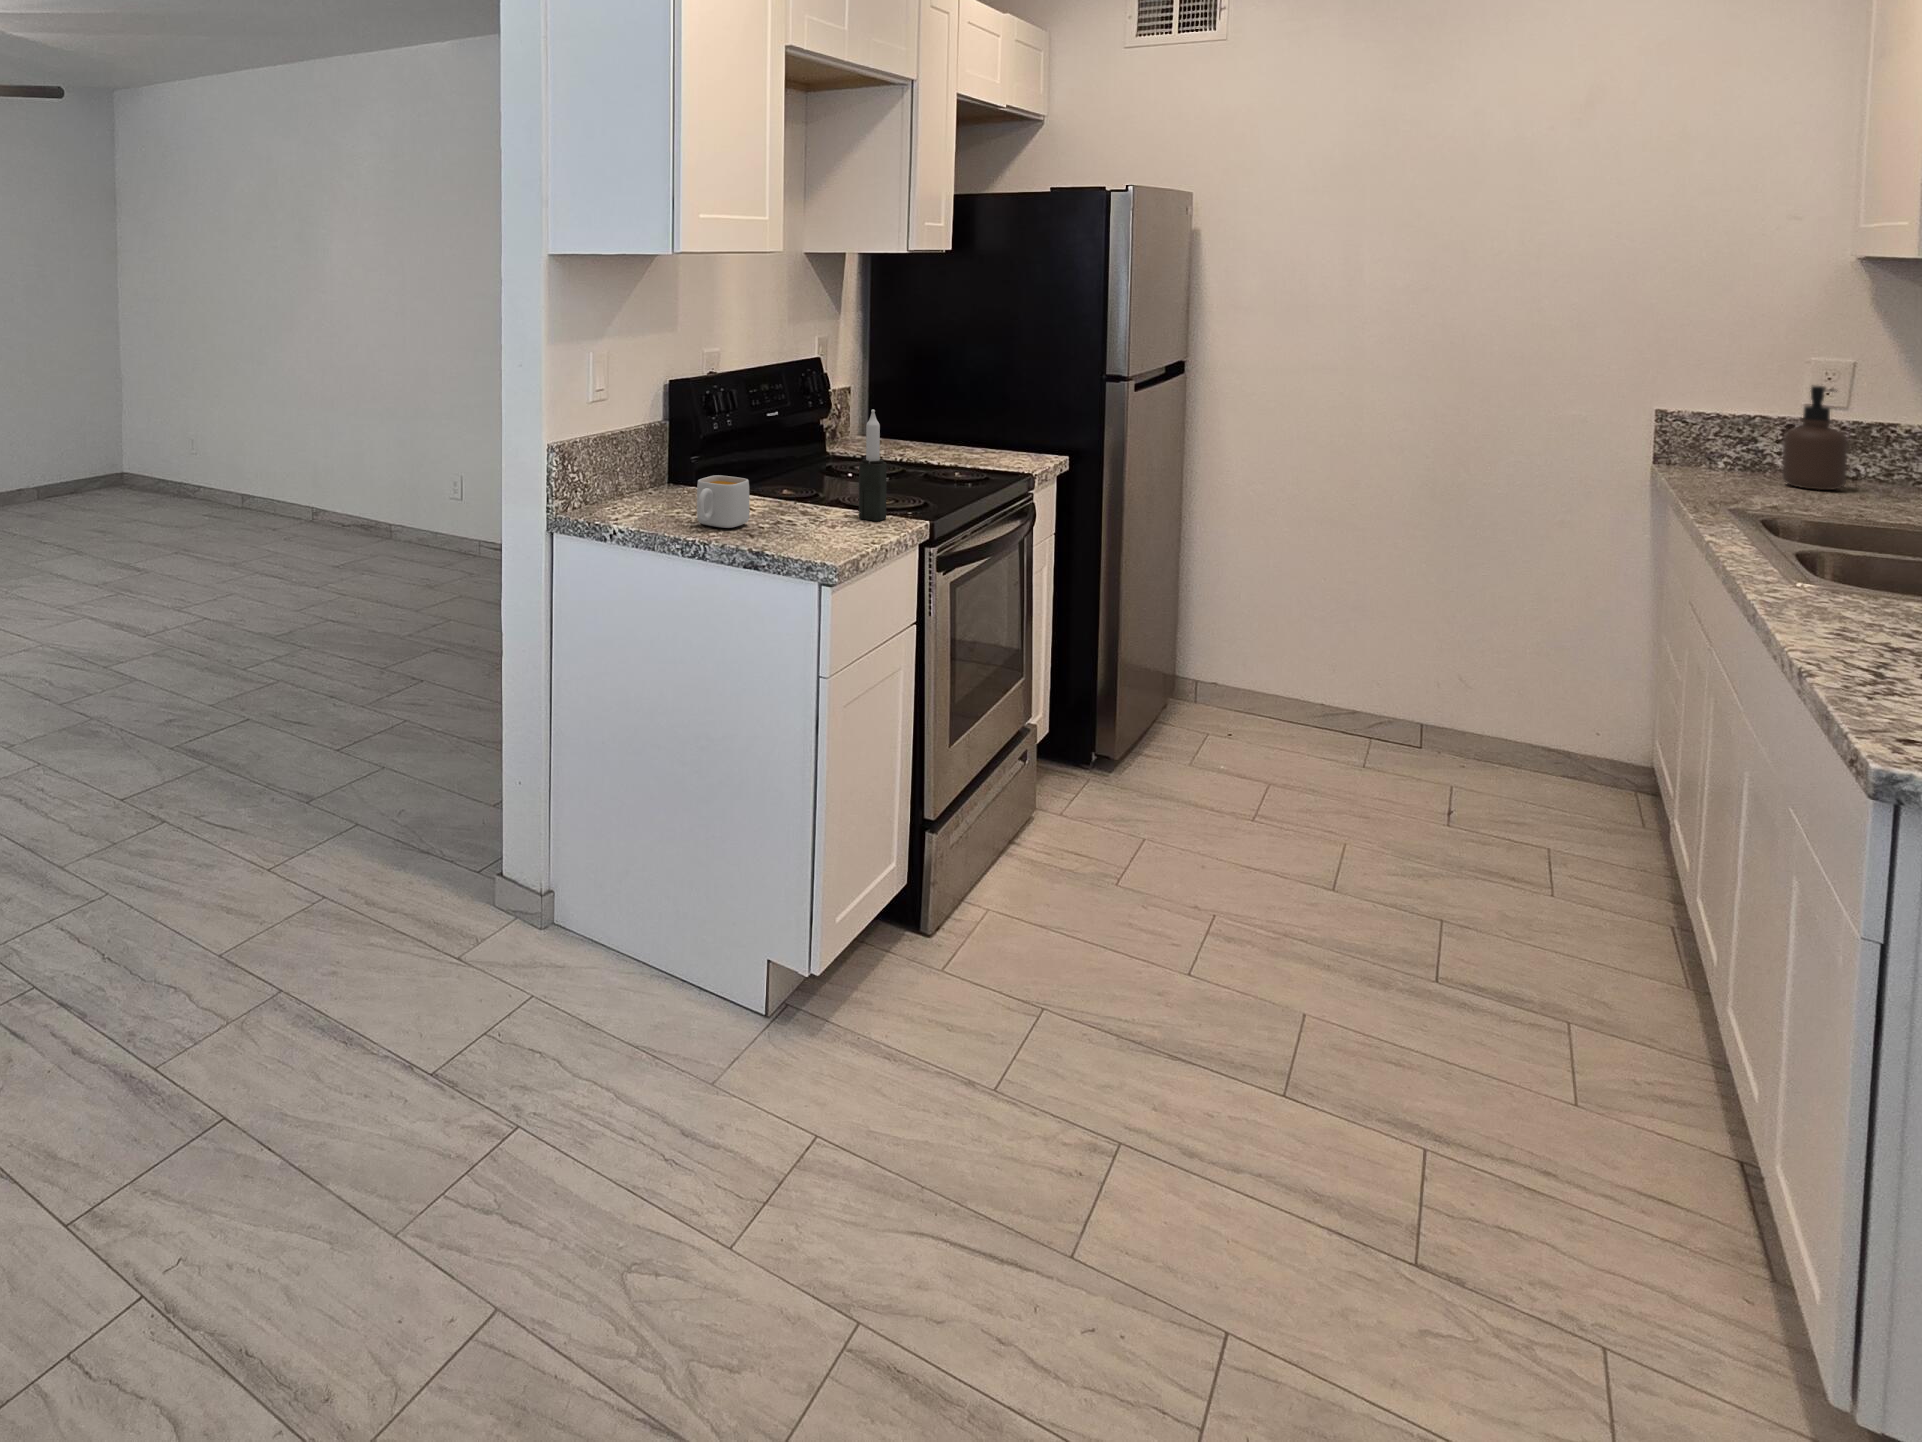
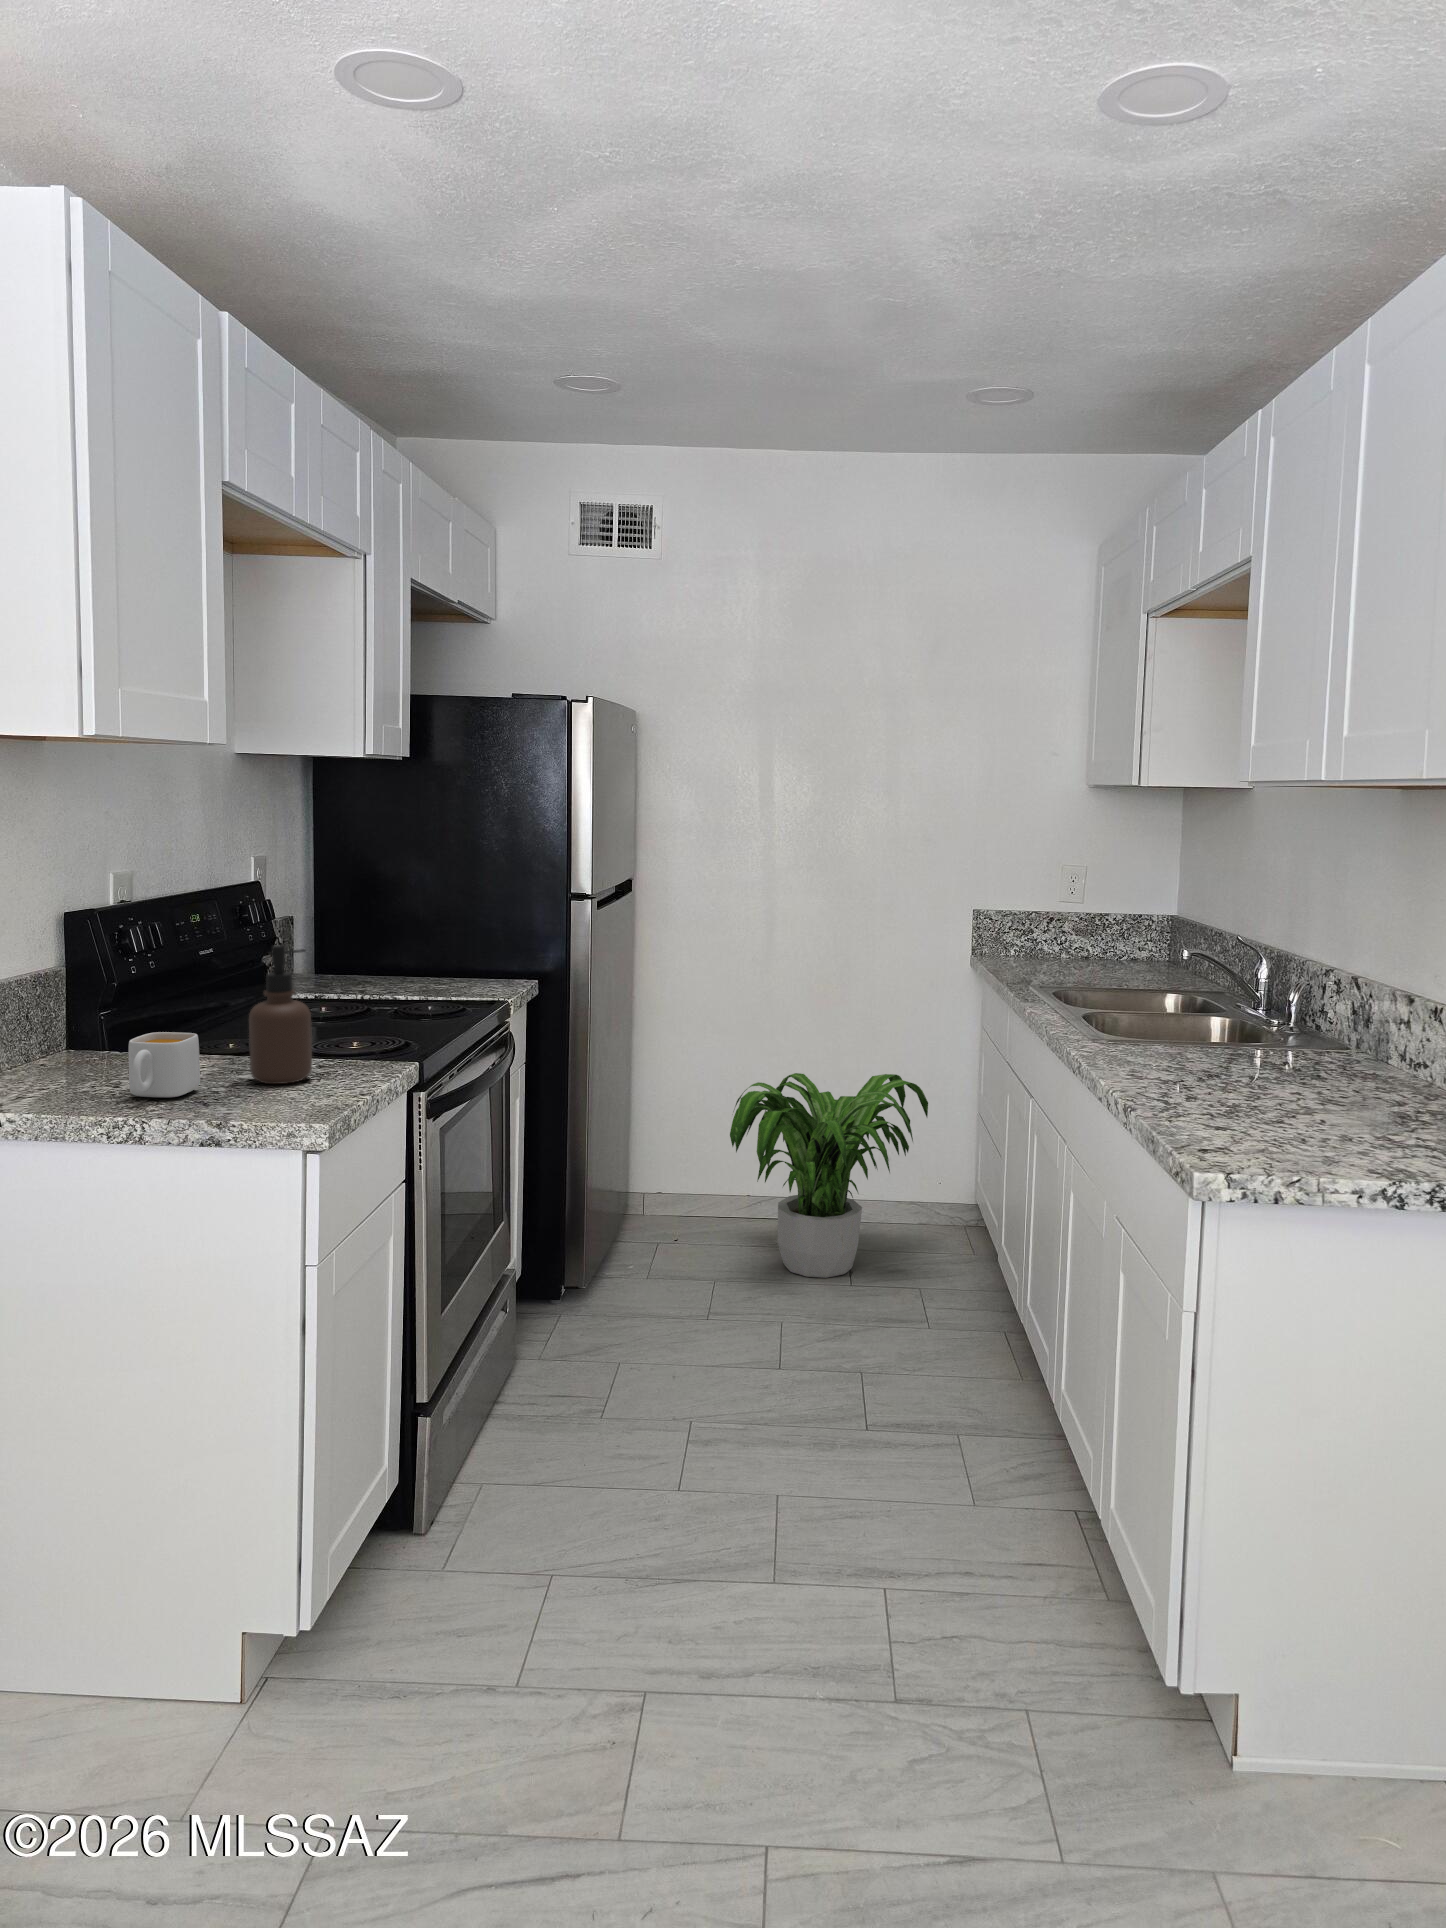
soap dispenser: present [1782,386,1848,490] -> present [249,945,312,1084]
candle: present [859,409,887,521] -> none [332,939,365,1069]
potted plant: none [1294,579,1578,815] -> present [730,1073,928,1278]

